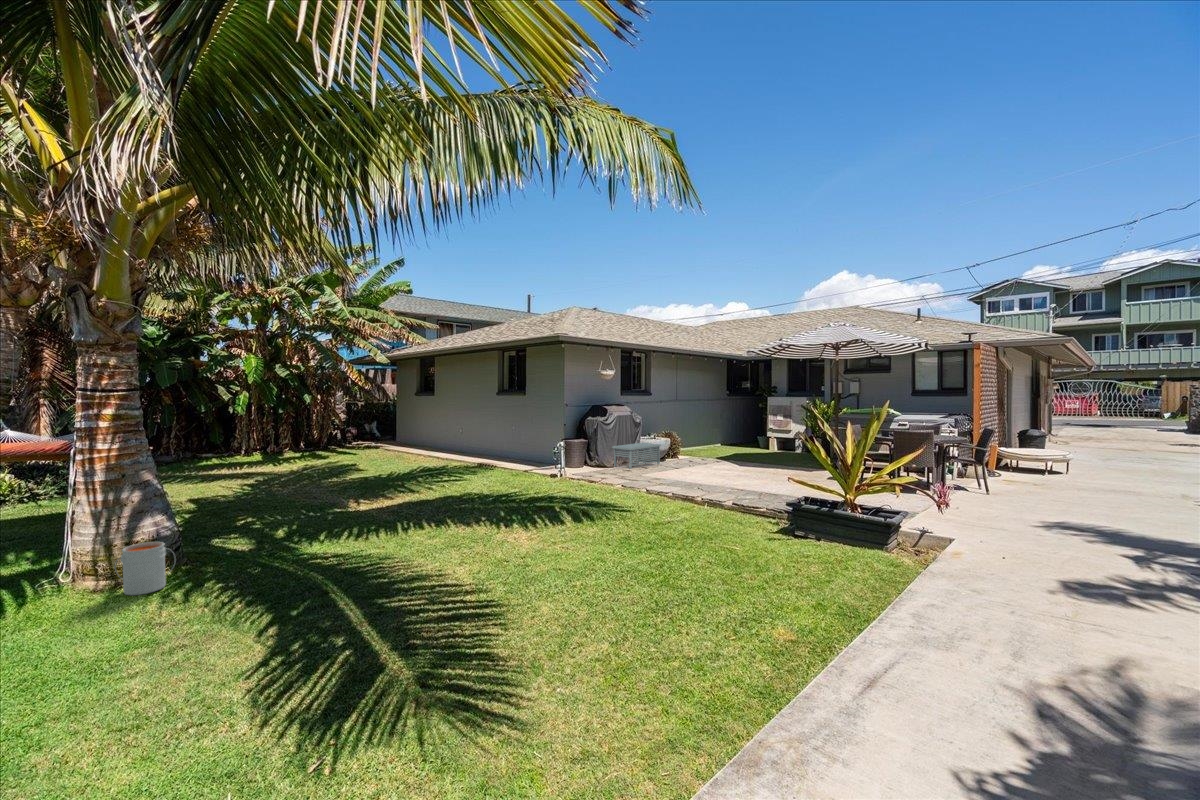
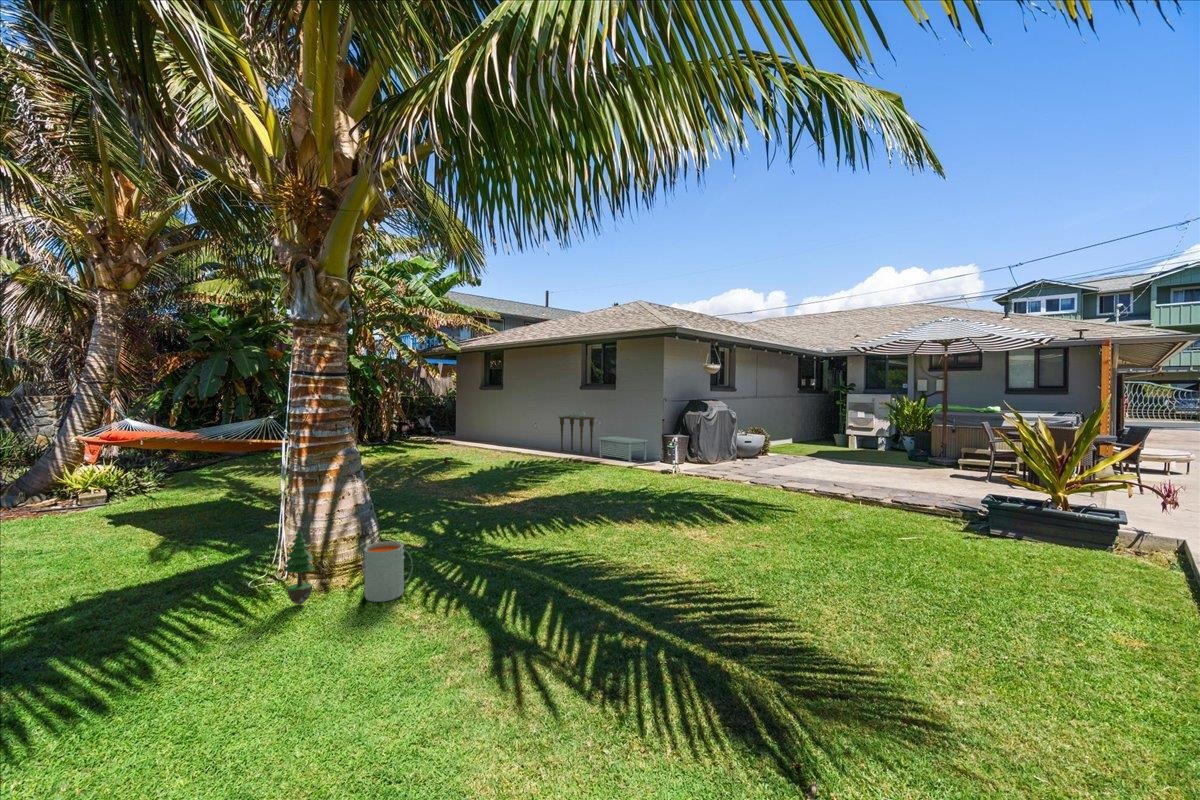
side table: none [475,416,509,459] -> present [558,410,595,455]
storage bench: present [612,443,661,469] -> present [598,436,648,462]
potted tree: none [42,530,76,598] -> present [284,529,315,605]

